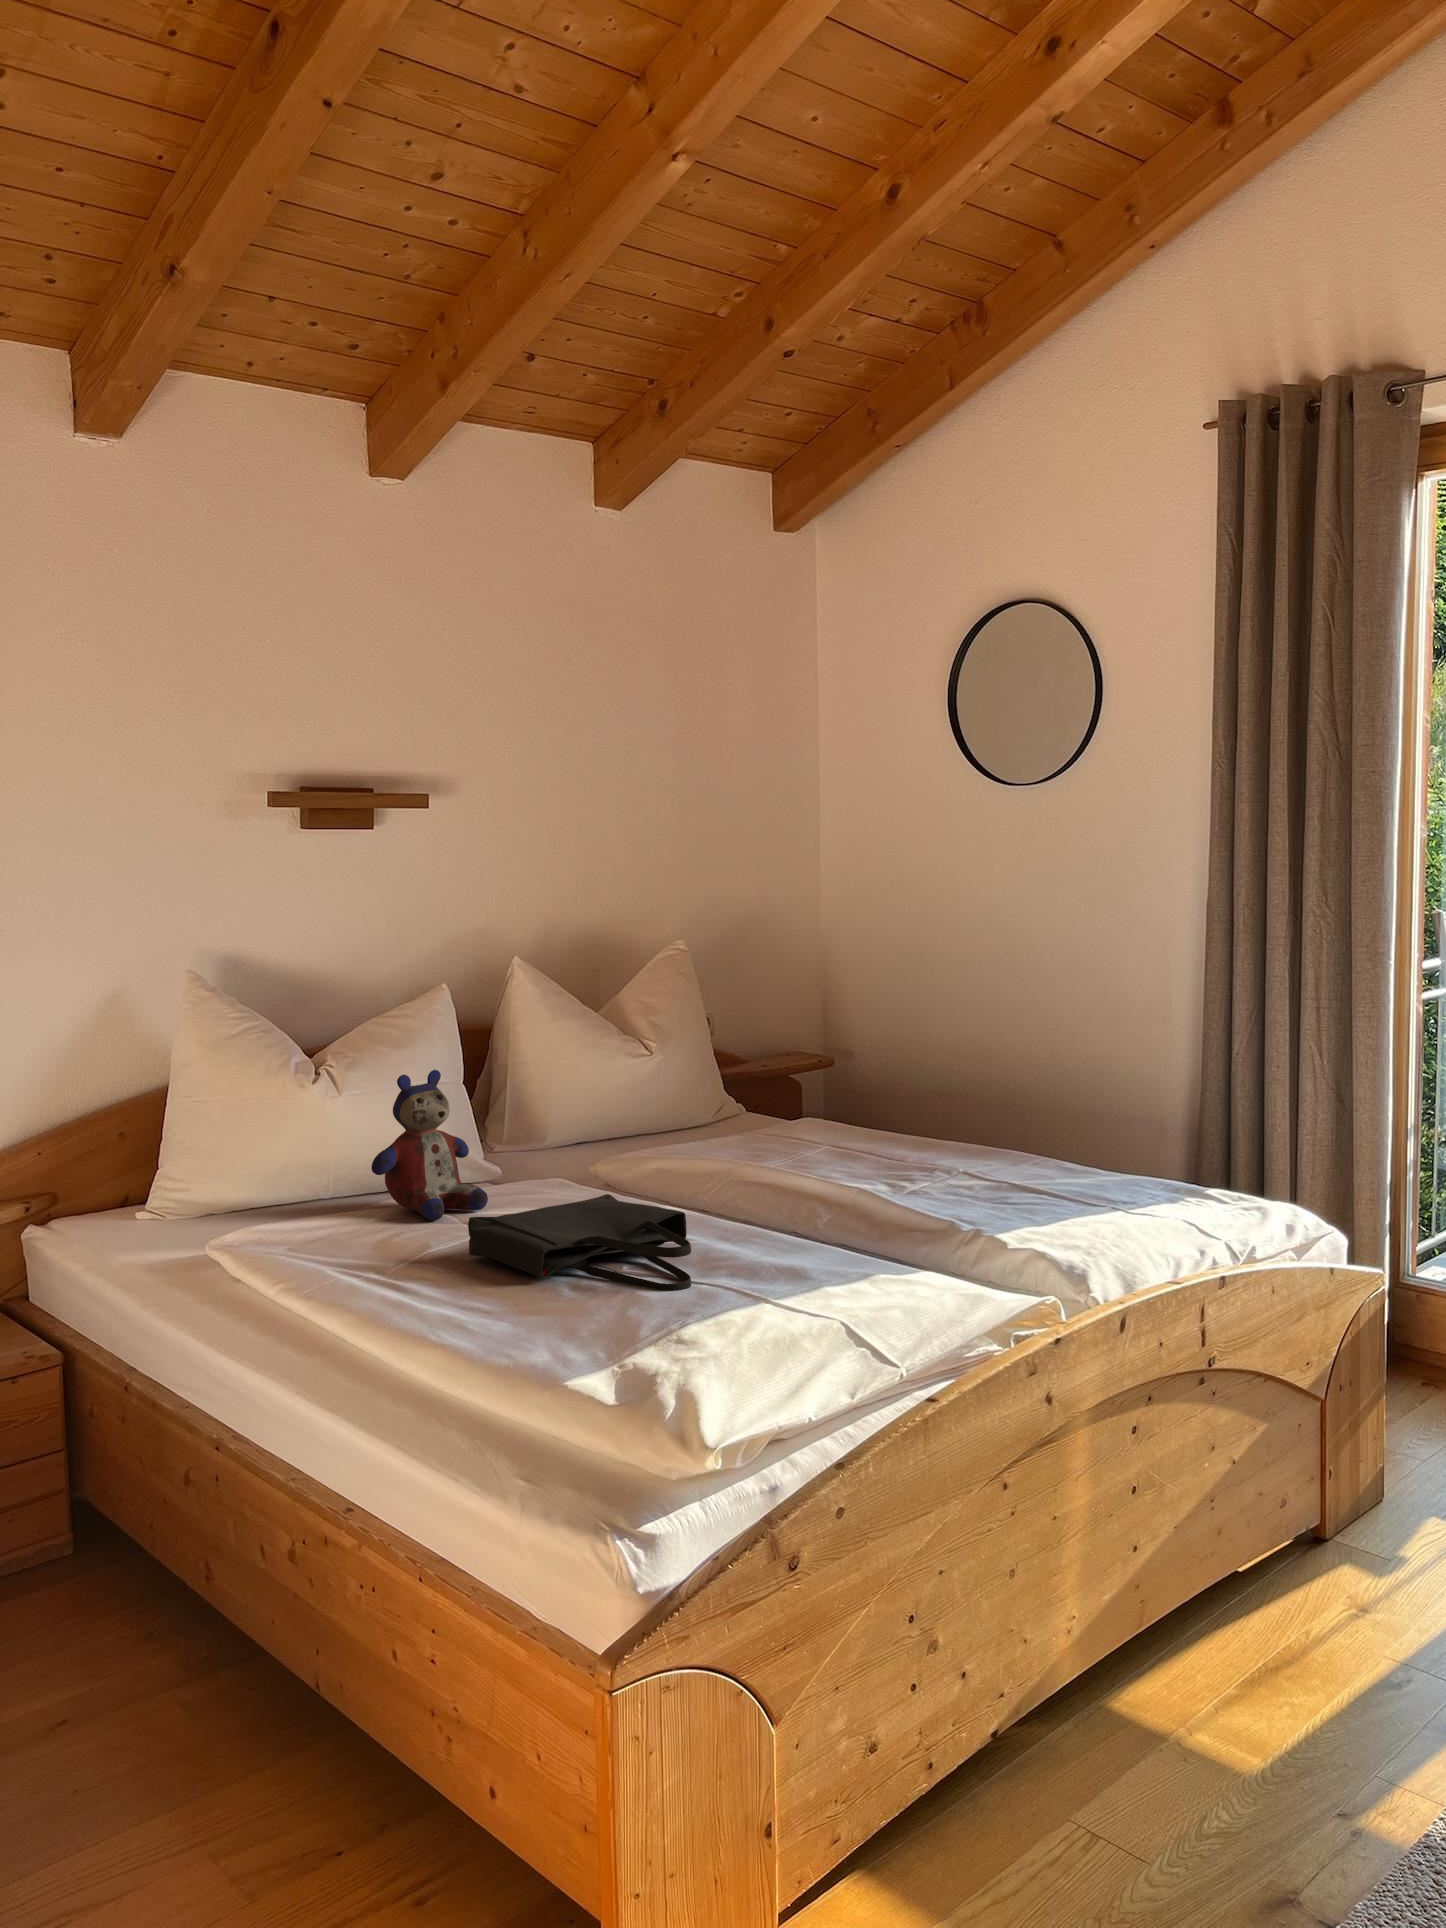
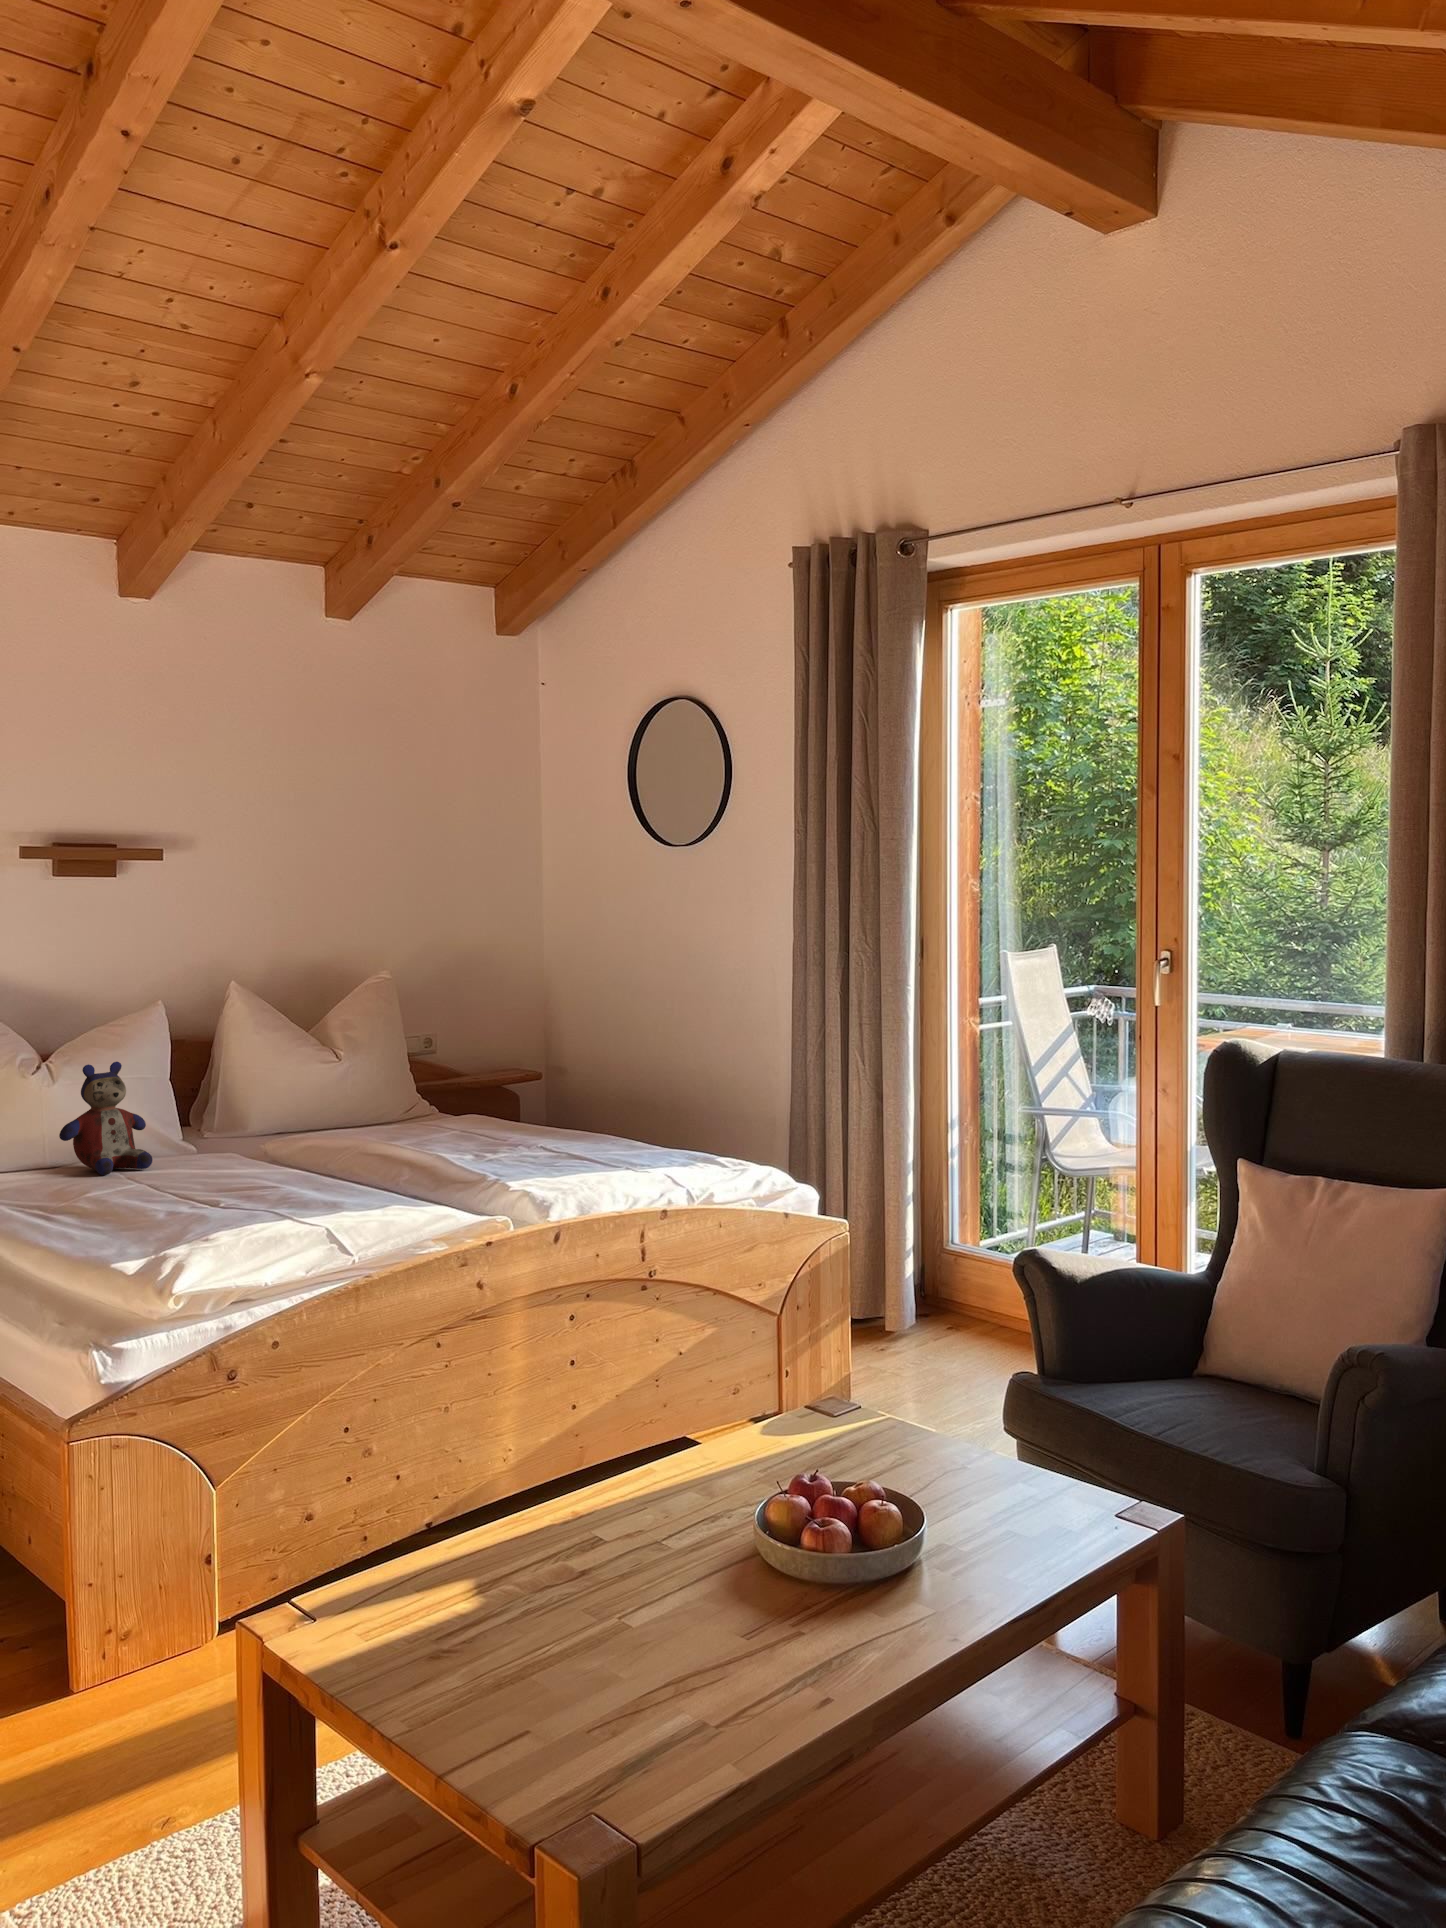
tote bag: present [468,1194,691,1291] -> none [103,1152,269,1215]

